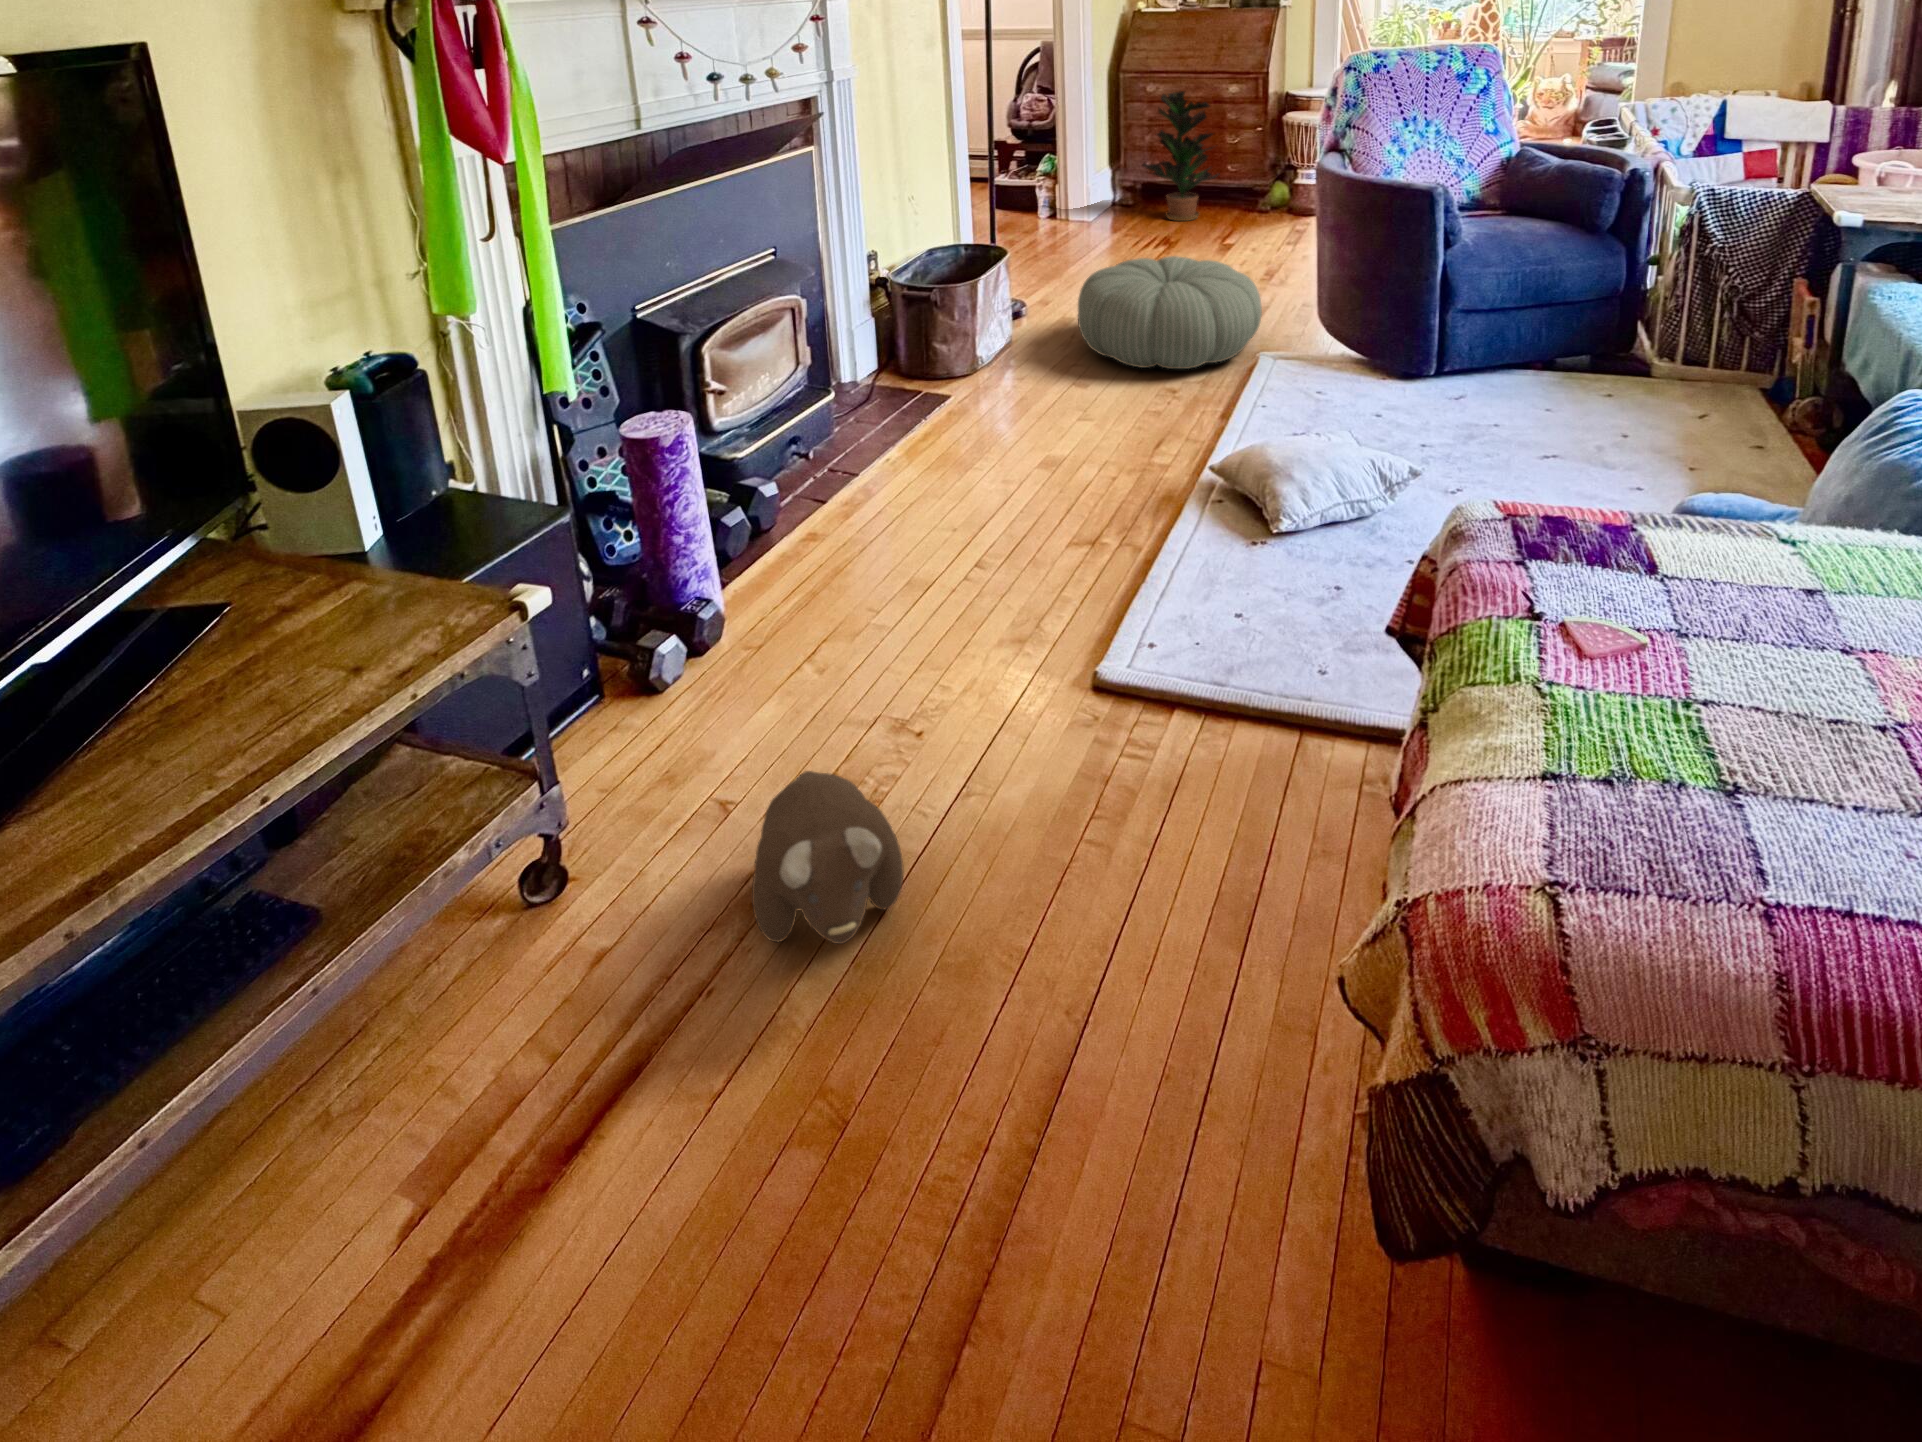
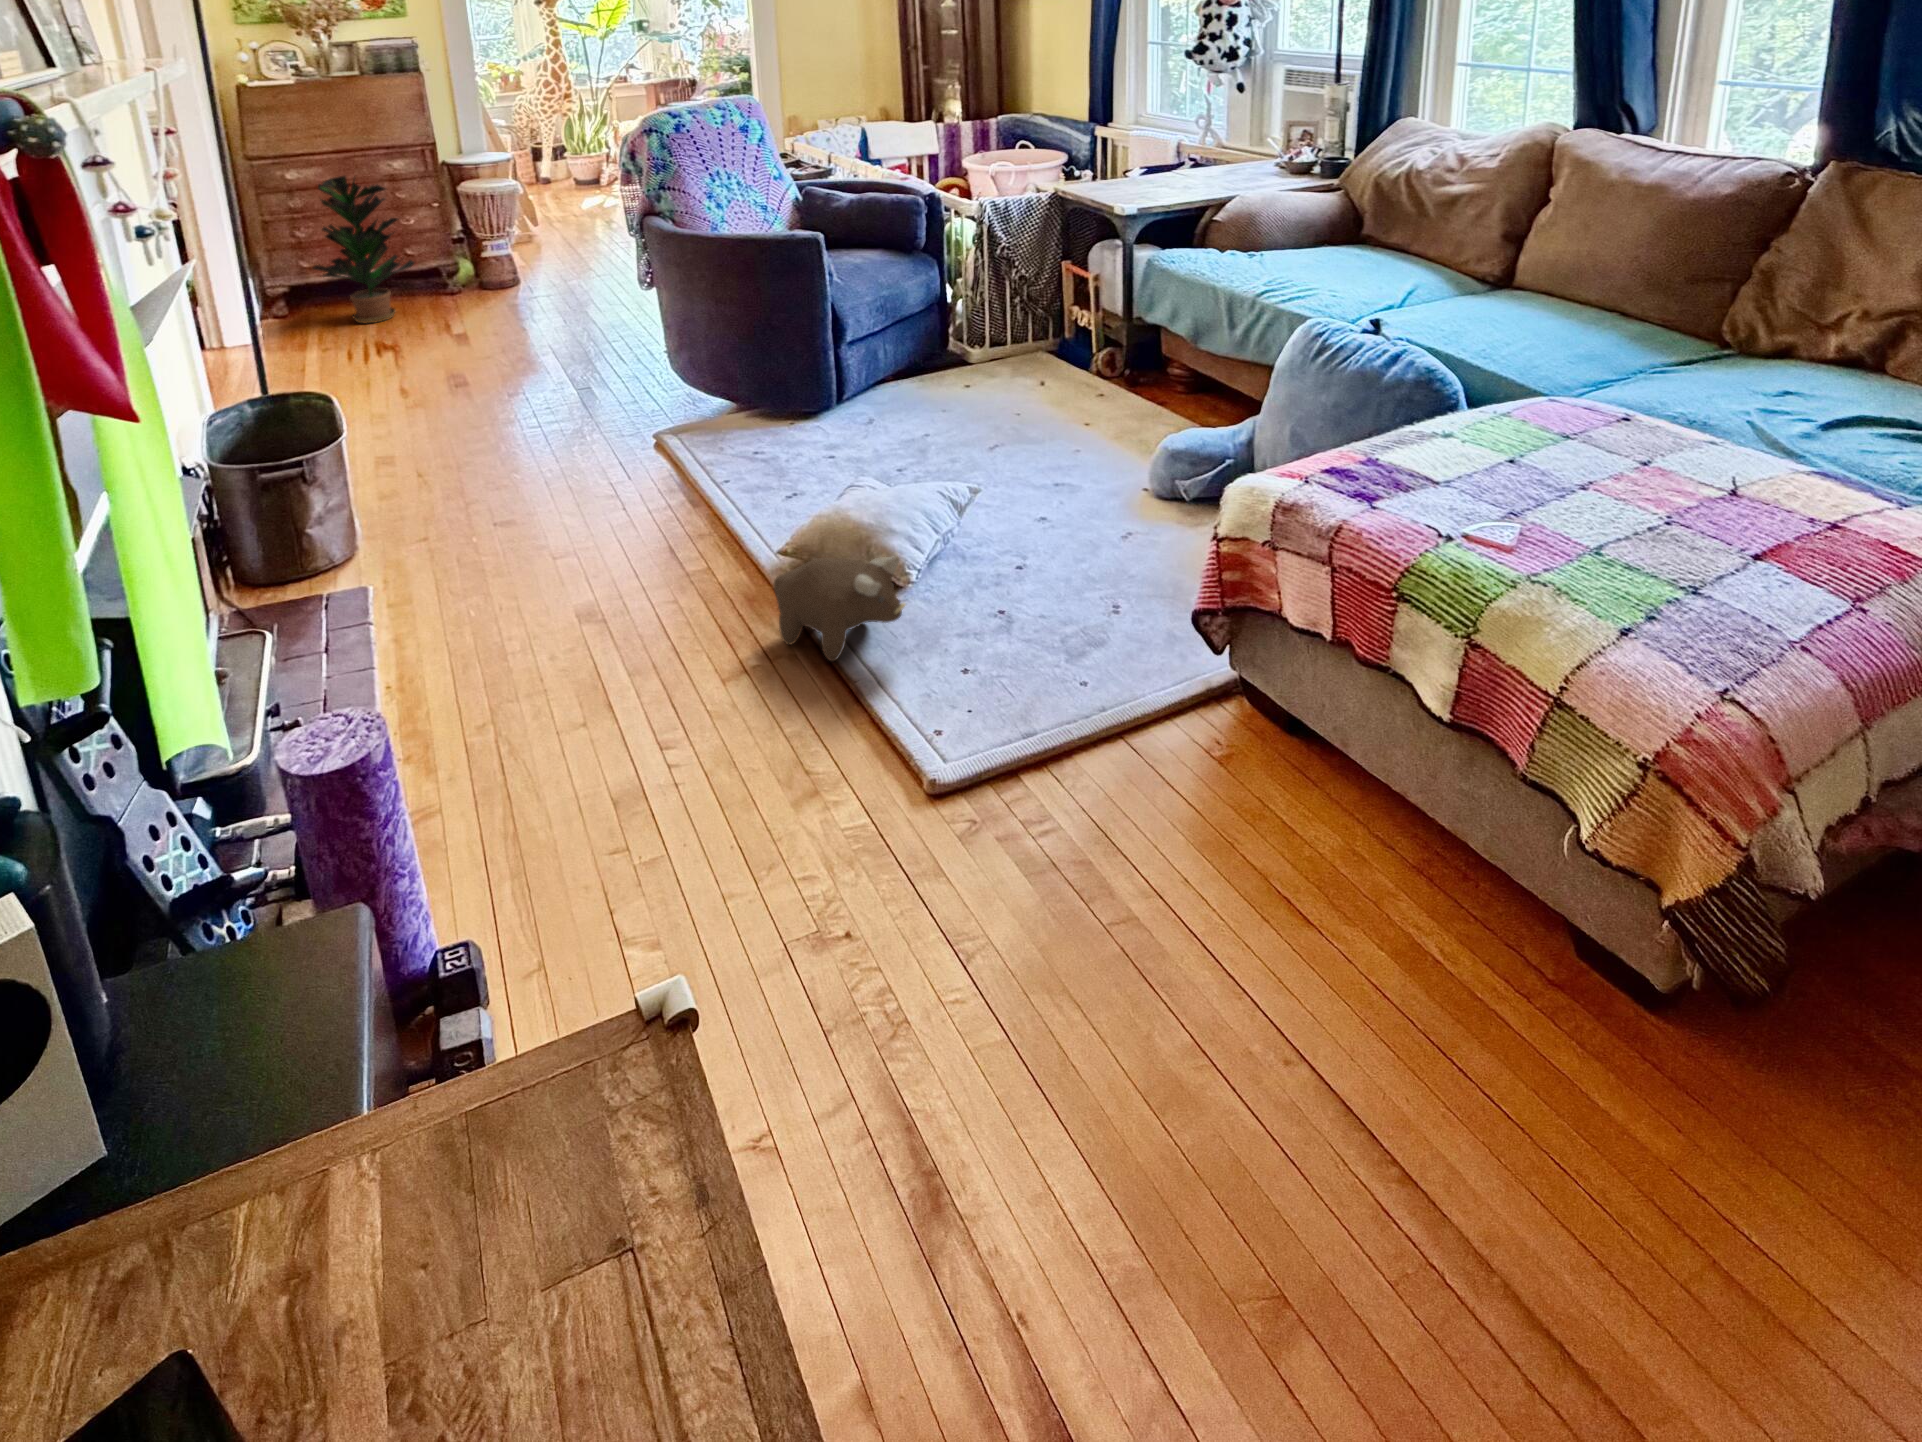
pouf: present [1078,256,1262,369] -> none [439,354,654,492]
plush toy: present [752,771,904,944] -> present [774,556,905,661]

